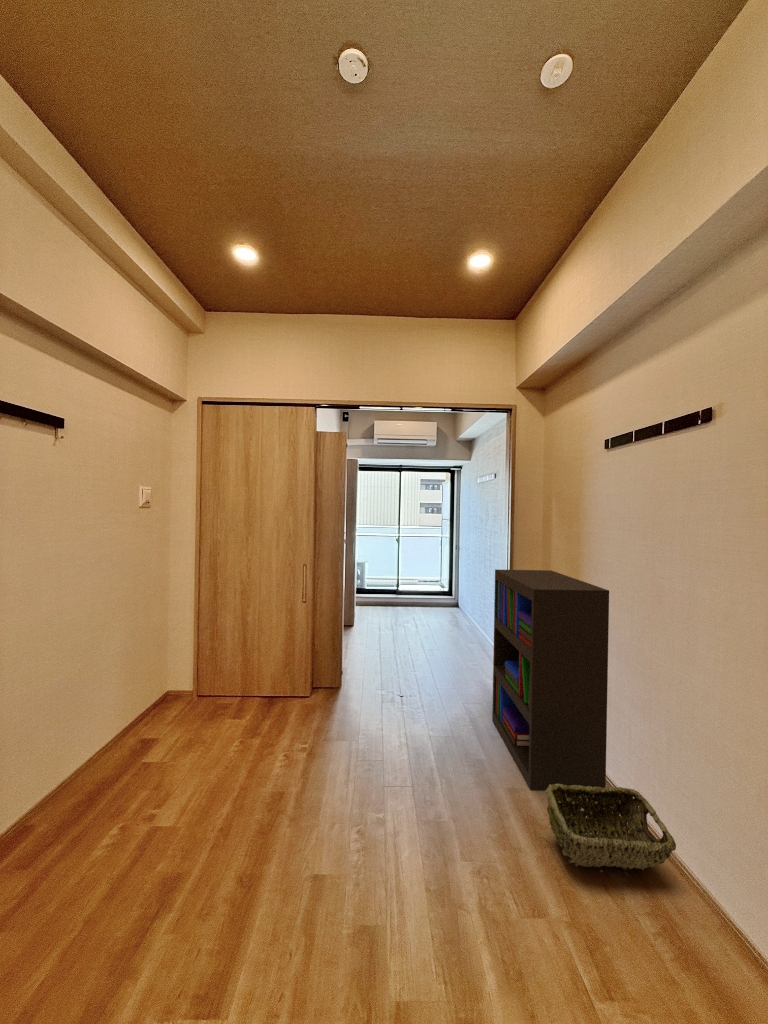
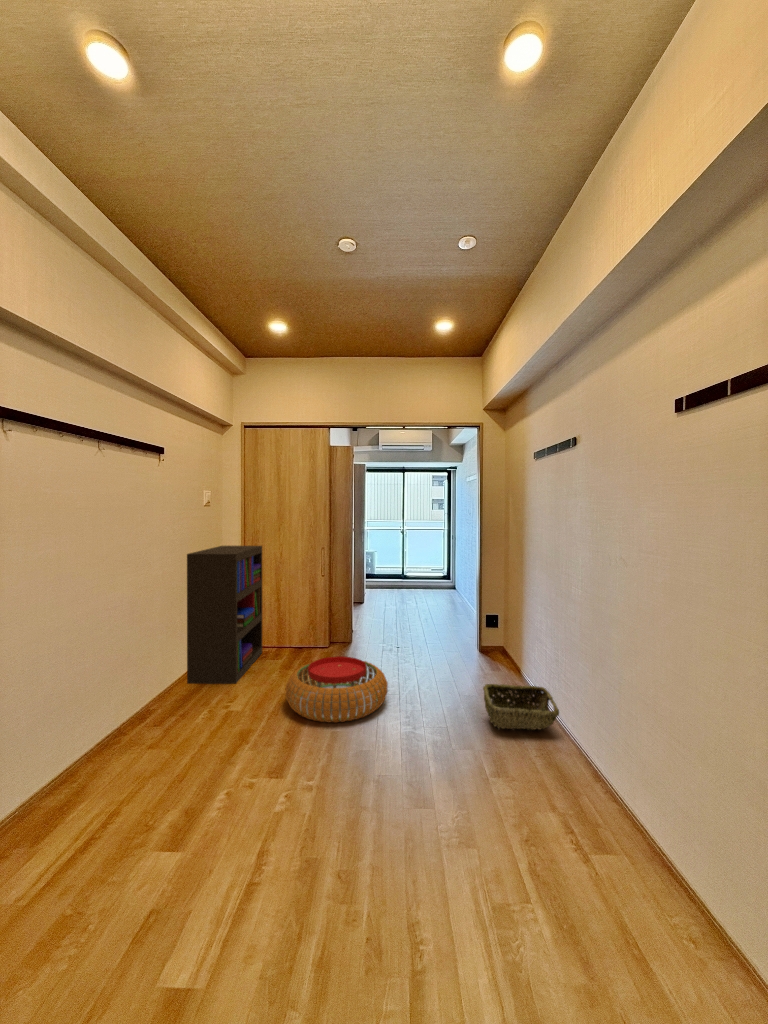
bookshelf: present [492,570,609,791] -> present [187,546,262,684]
pouf: none [243,728,398,853] -> present [286,656,388,723]

